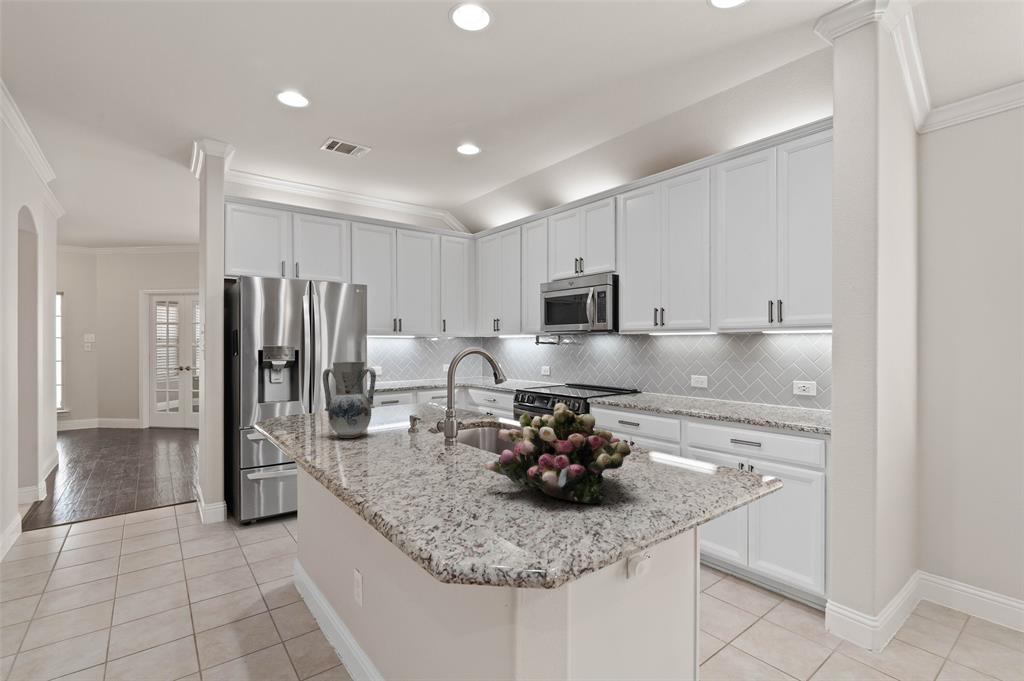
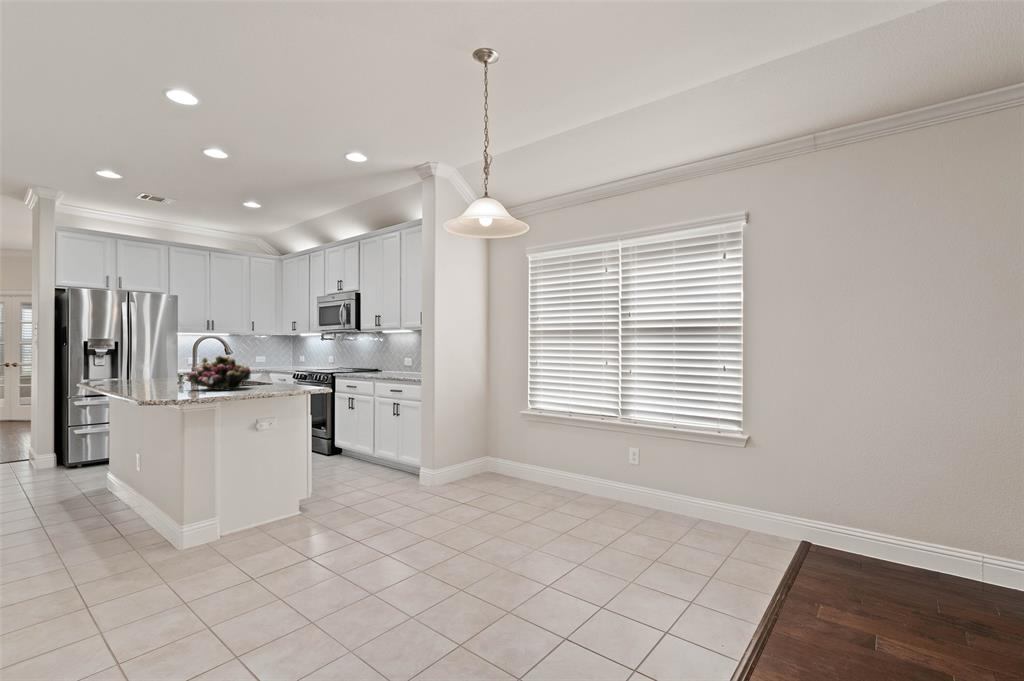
vase: present [323,362,376,438] -> none [121,342,154,383]

